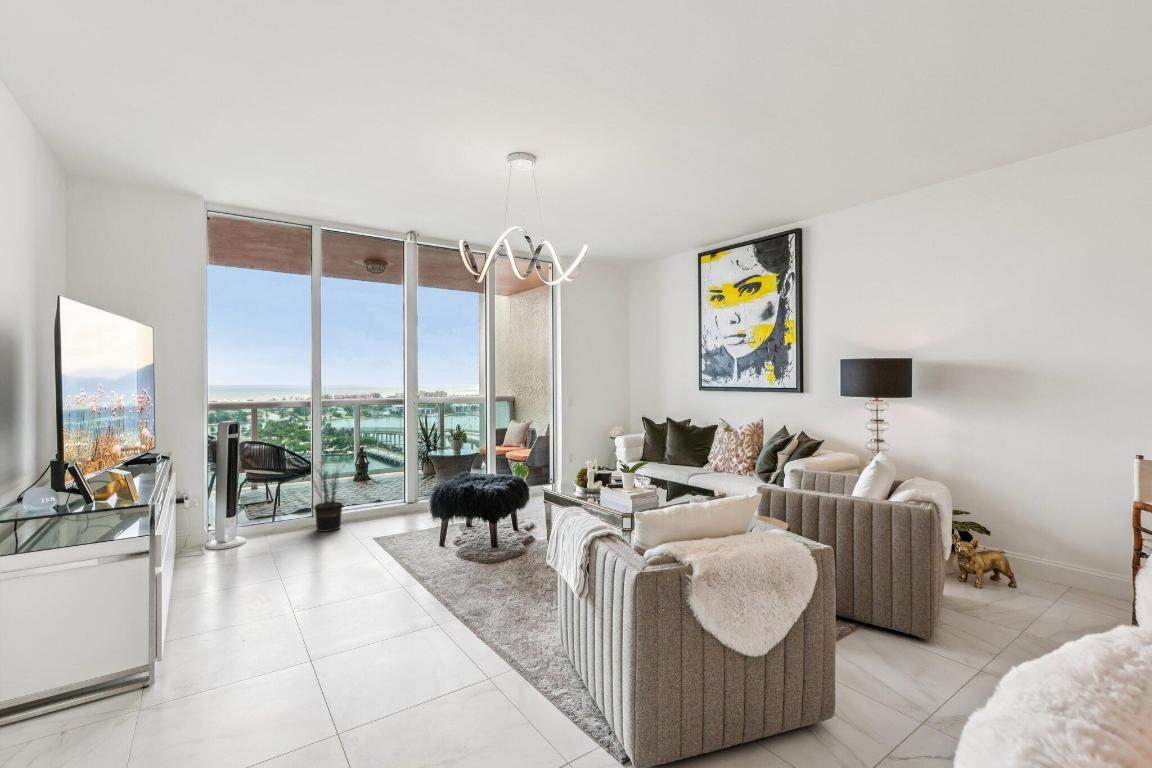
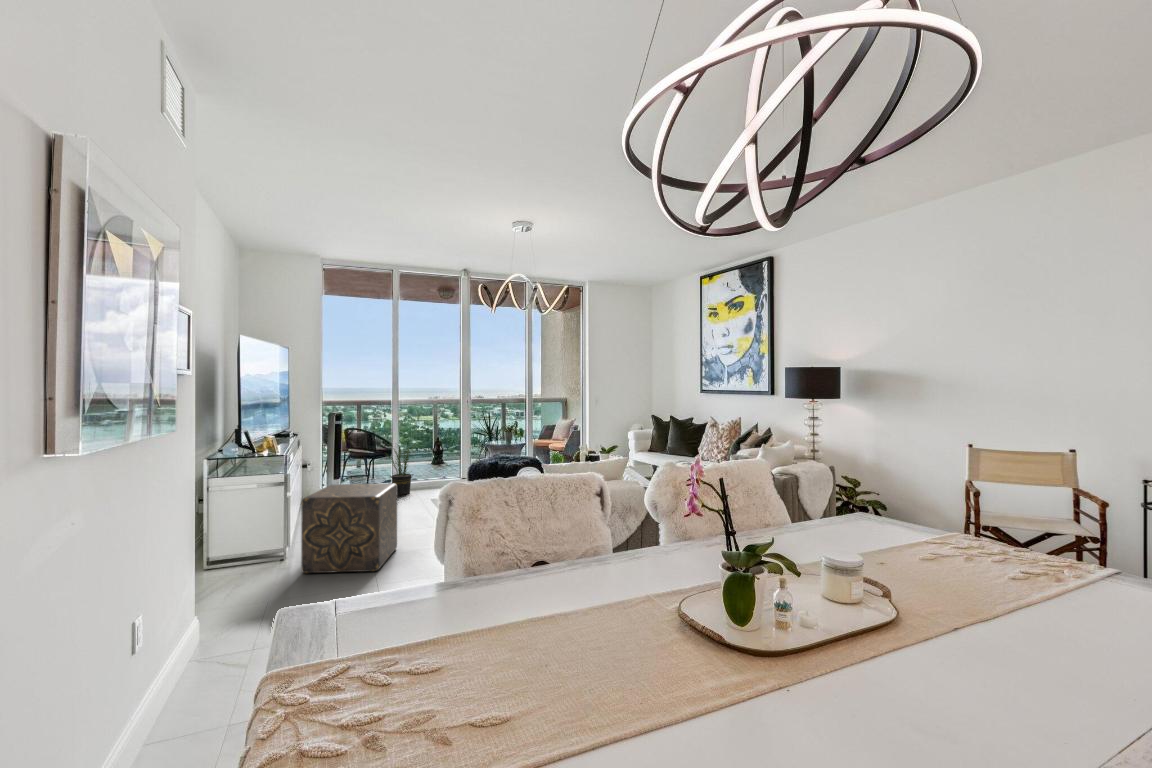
ottoman: none [184,538,350,720] -> present [301,484,397,573]

